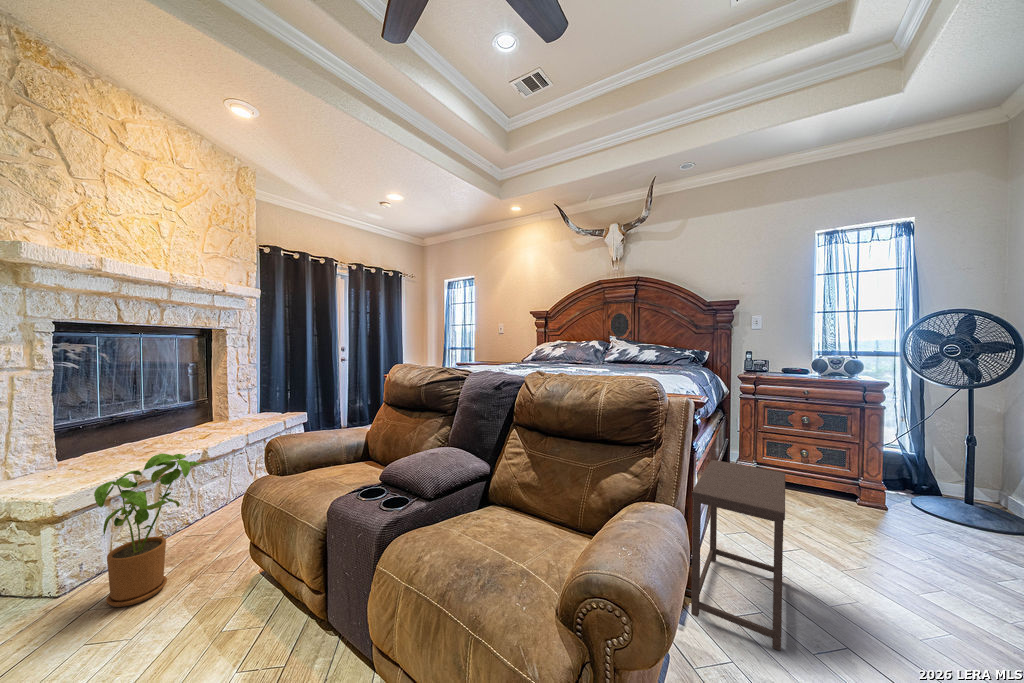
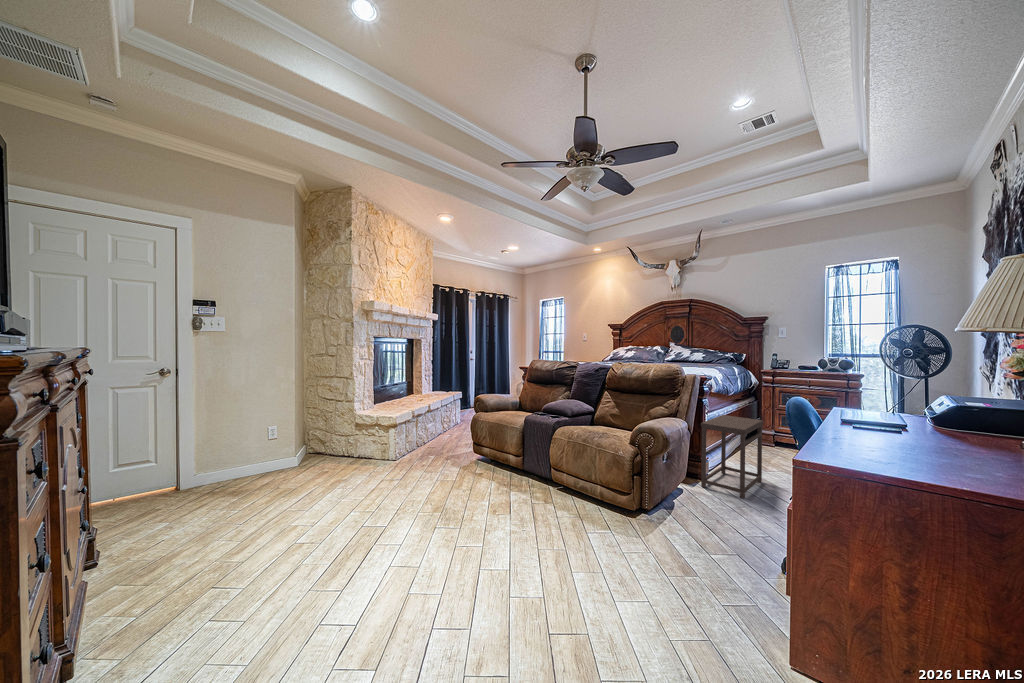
house plant: present [94,454,202,607] -> none [412,399,449,466]

